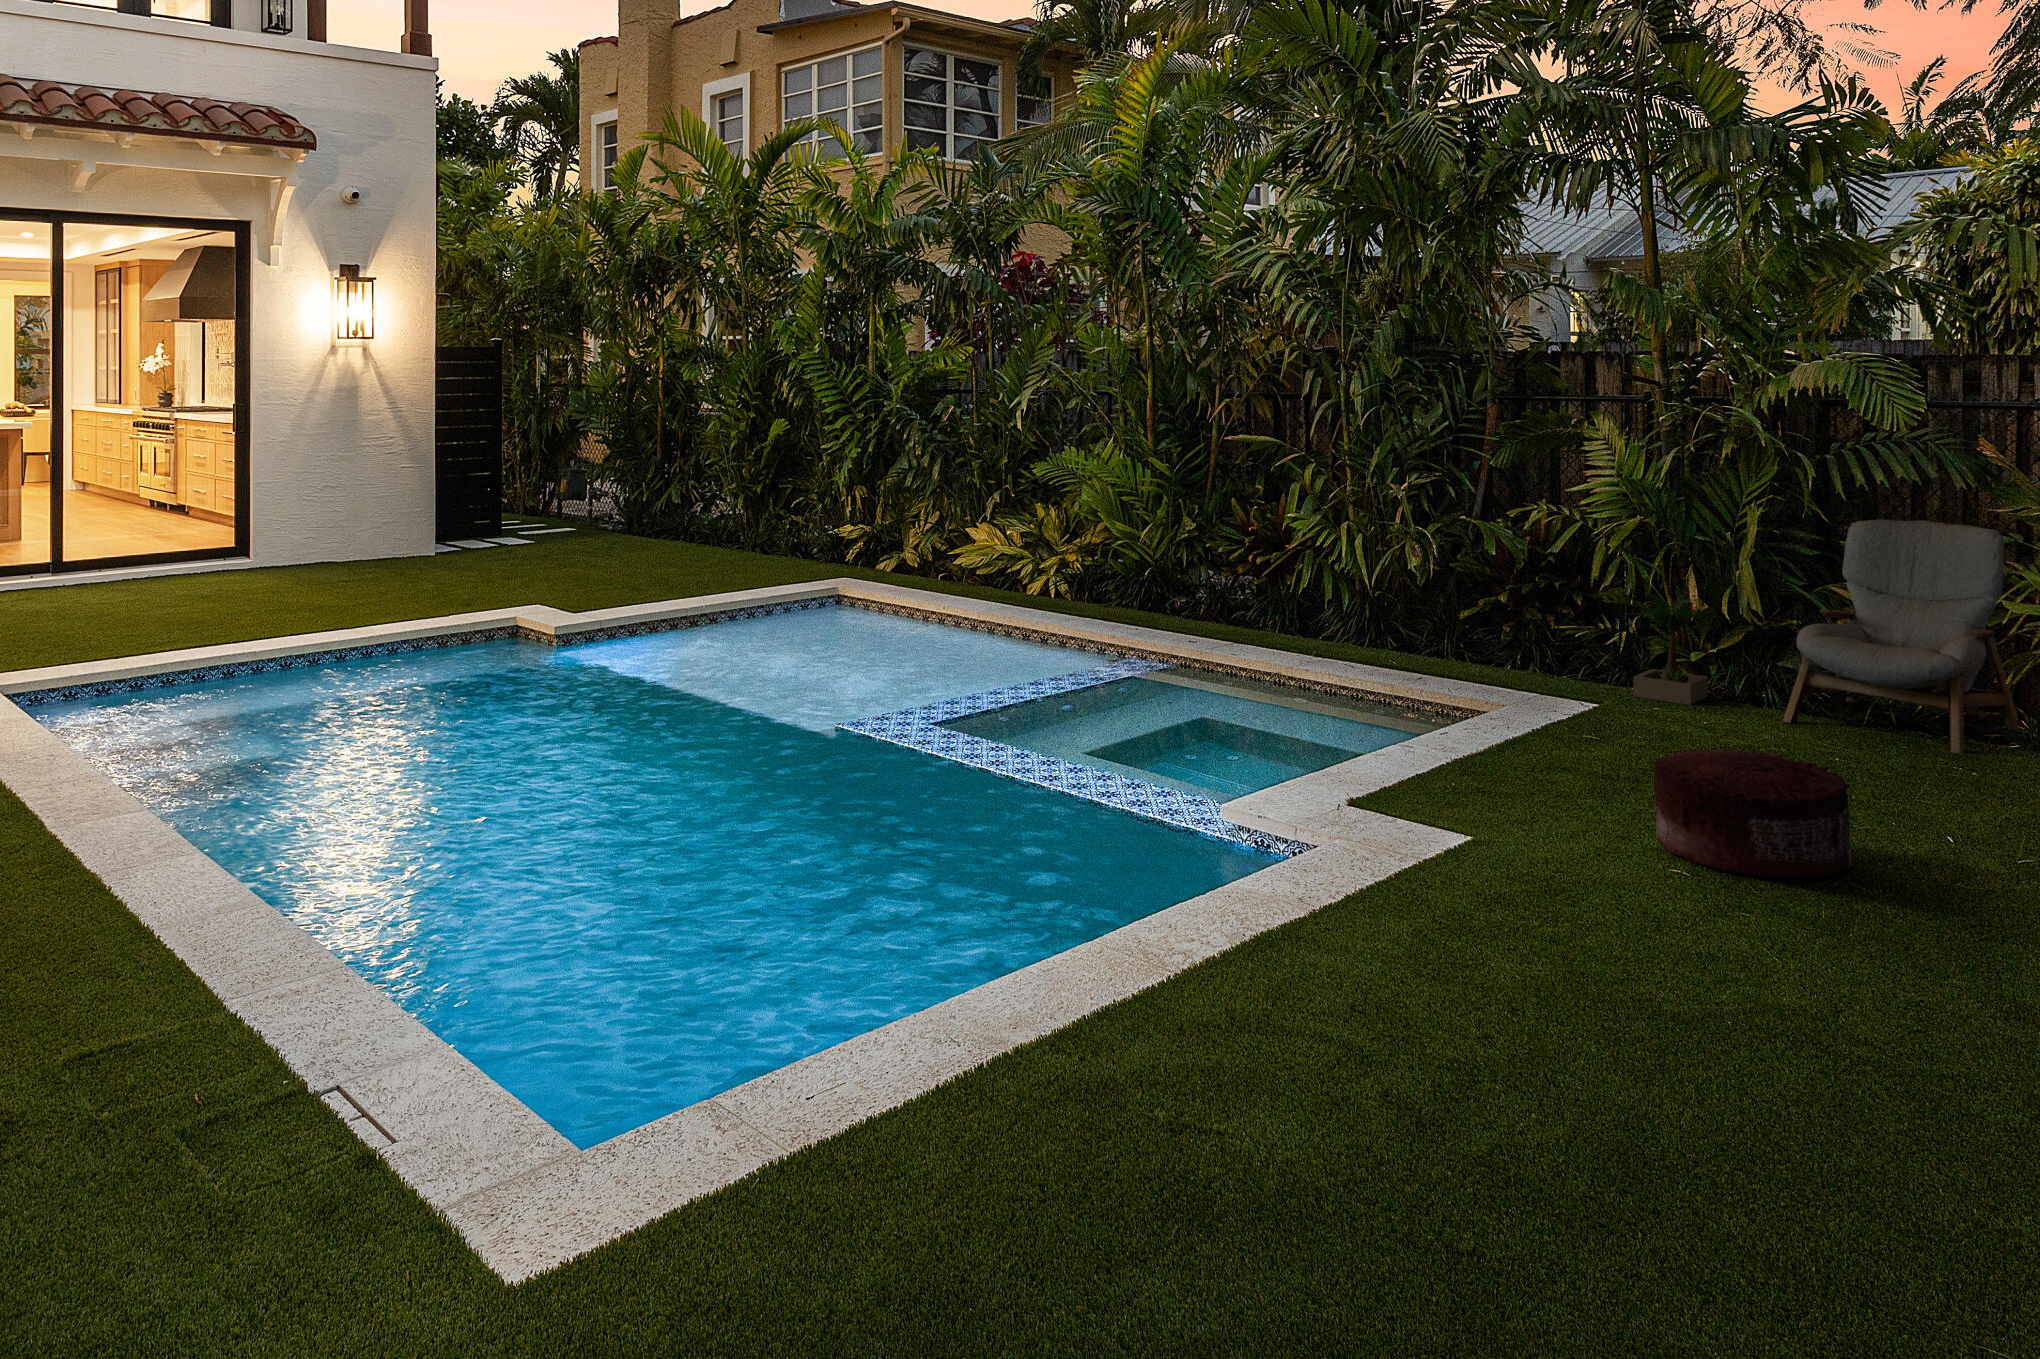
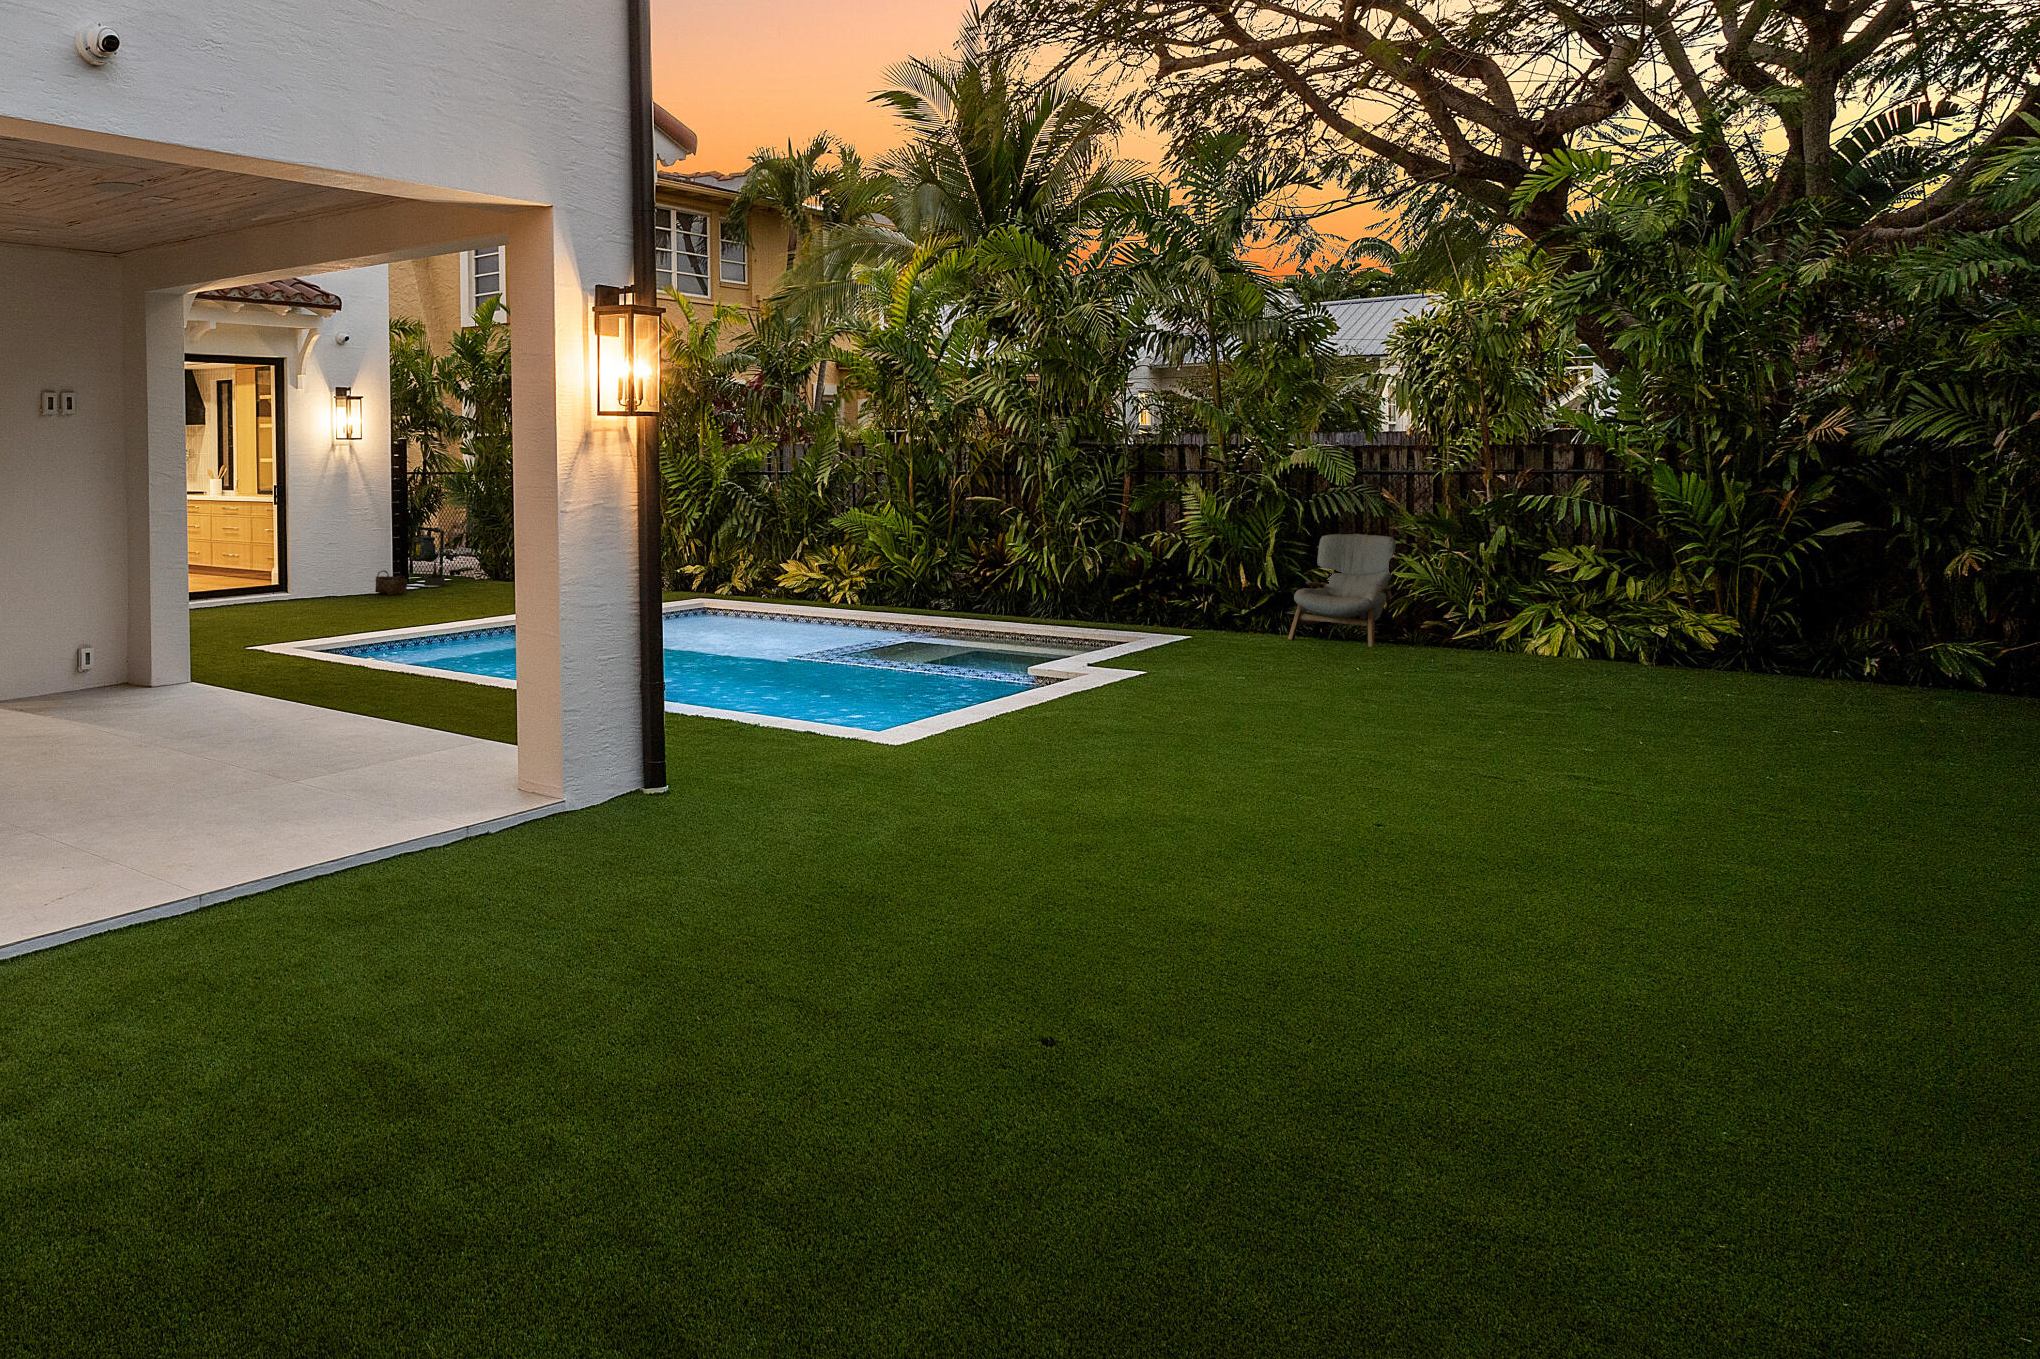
woven basket: none [391,522,436,559] -> present [375,570,407,595]
potted plant: present [1633,593,1714,705] -> present [424,547,447,586]
pouf: present [1654,748,1852,878] -> none [1229,632,1315,680]

